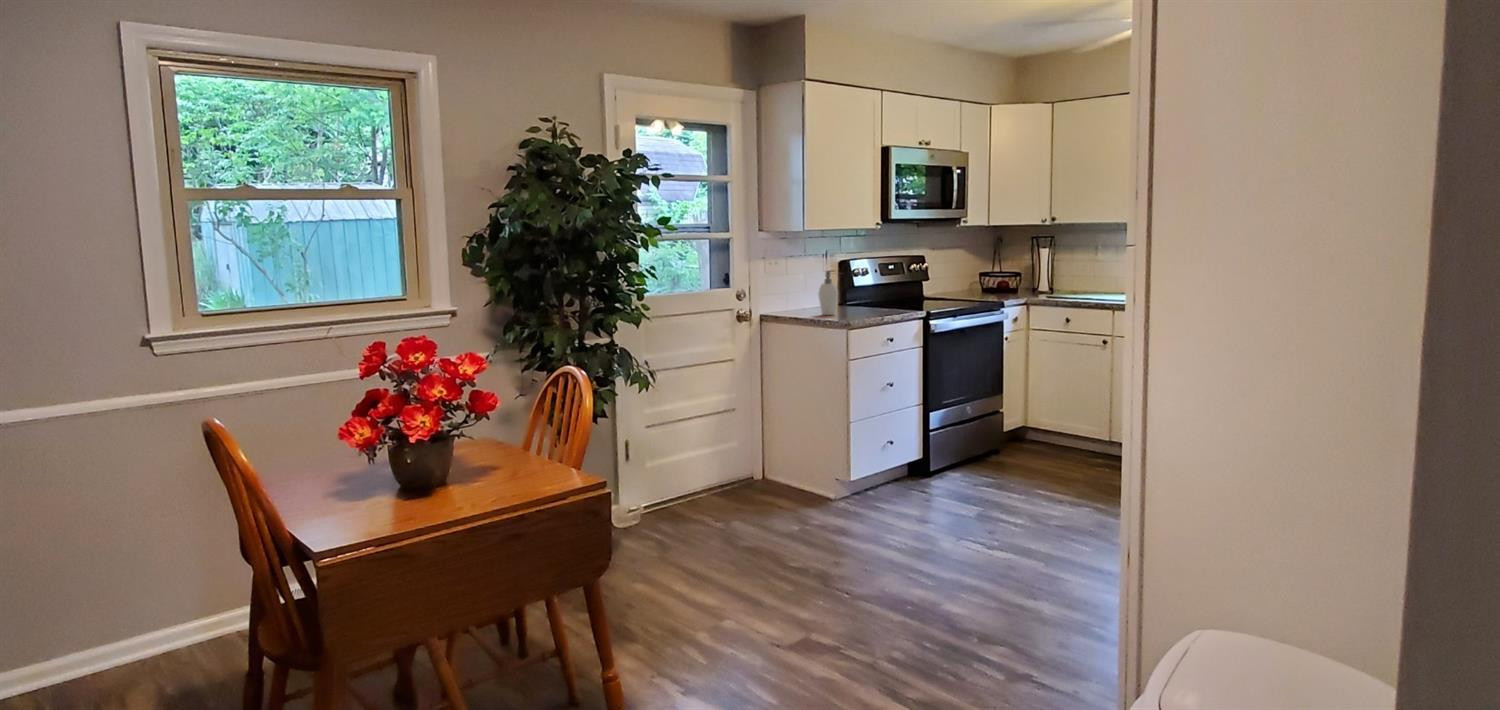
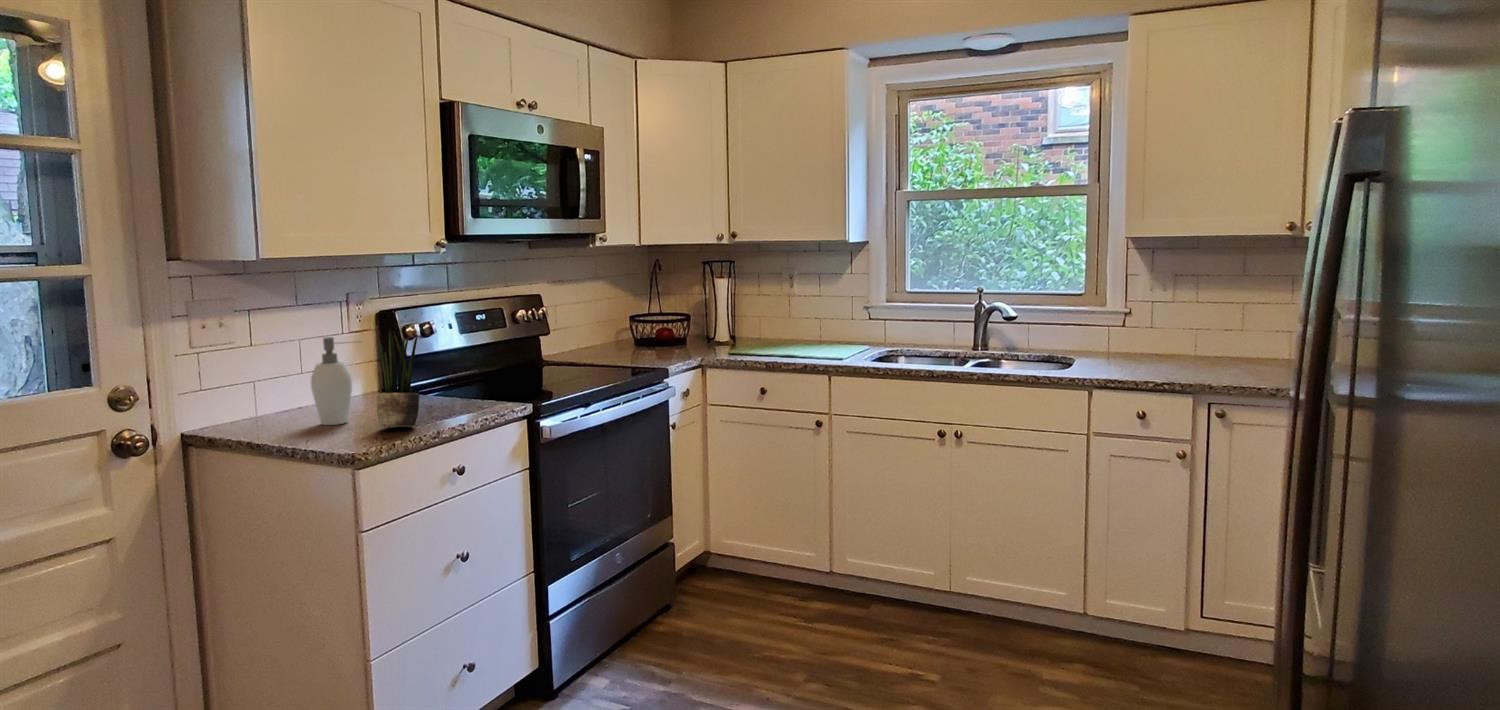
potted plant: none [853,265,874,316] -> present [377,329,419,426]

